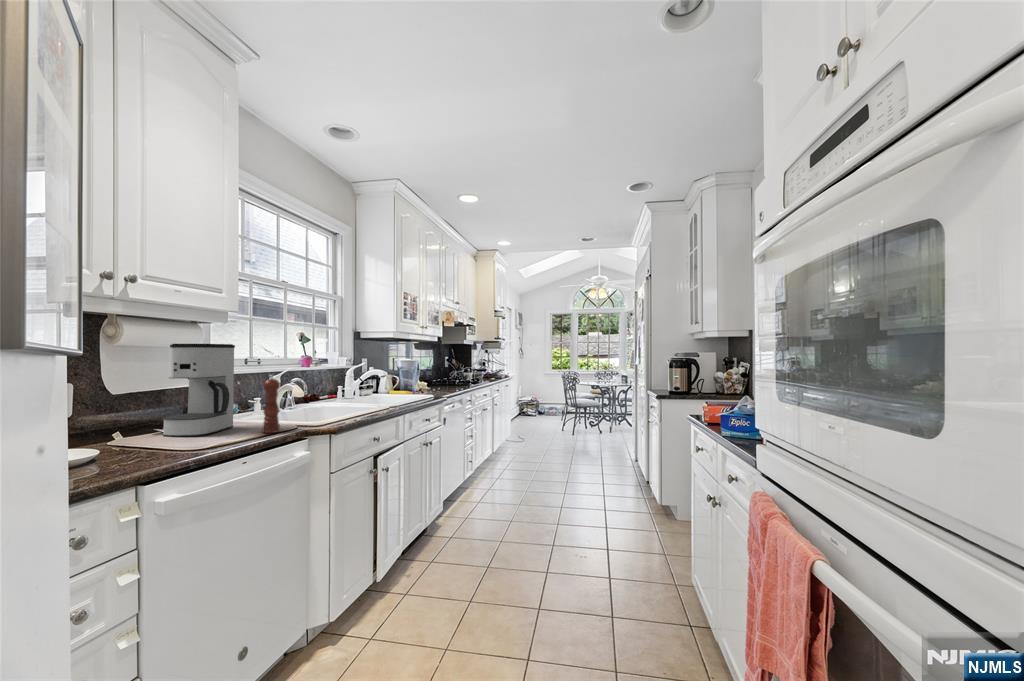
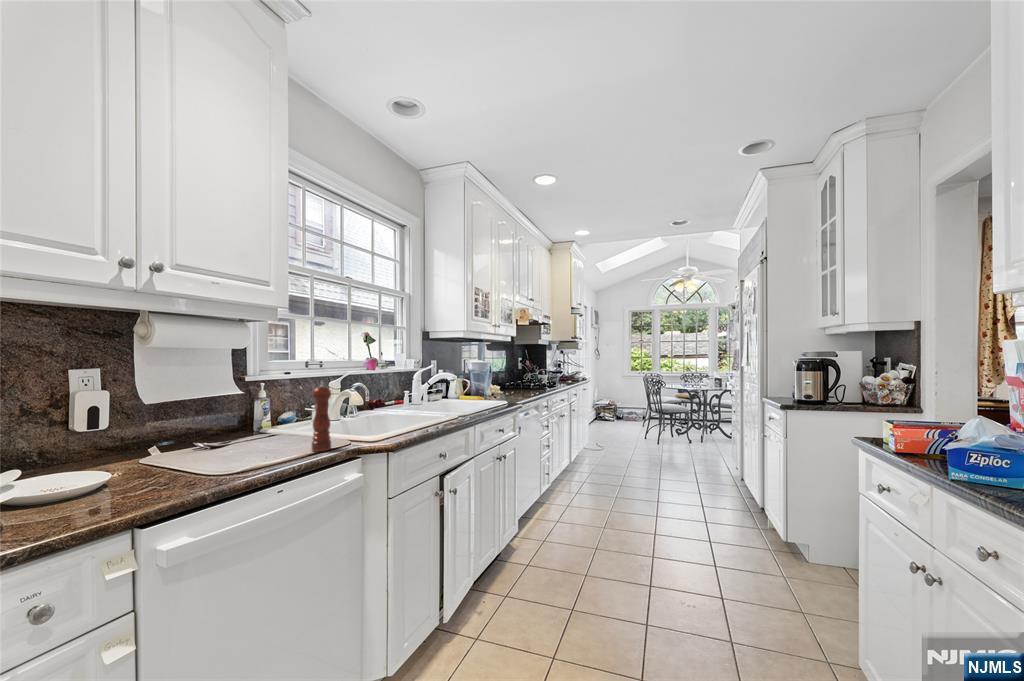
coffee maker: present [163,344,235,437] -> none [204,345,284,454]

